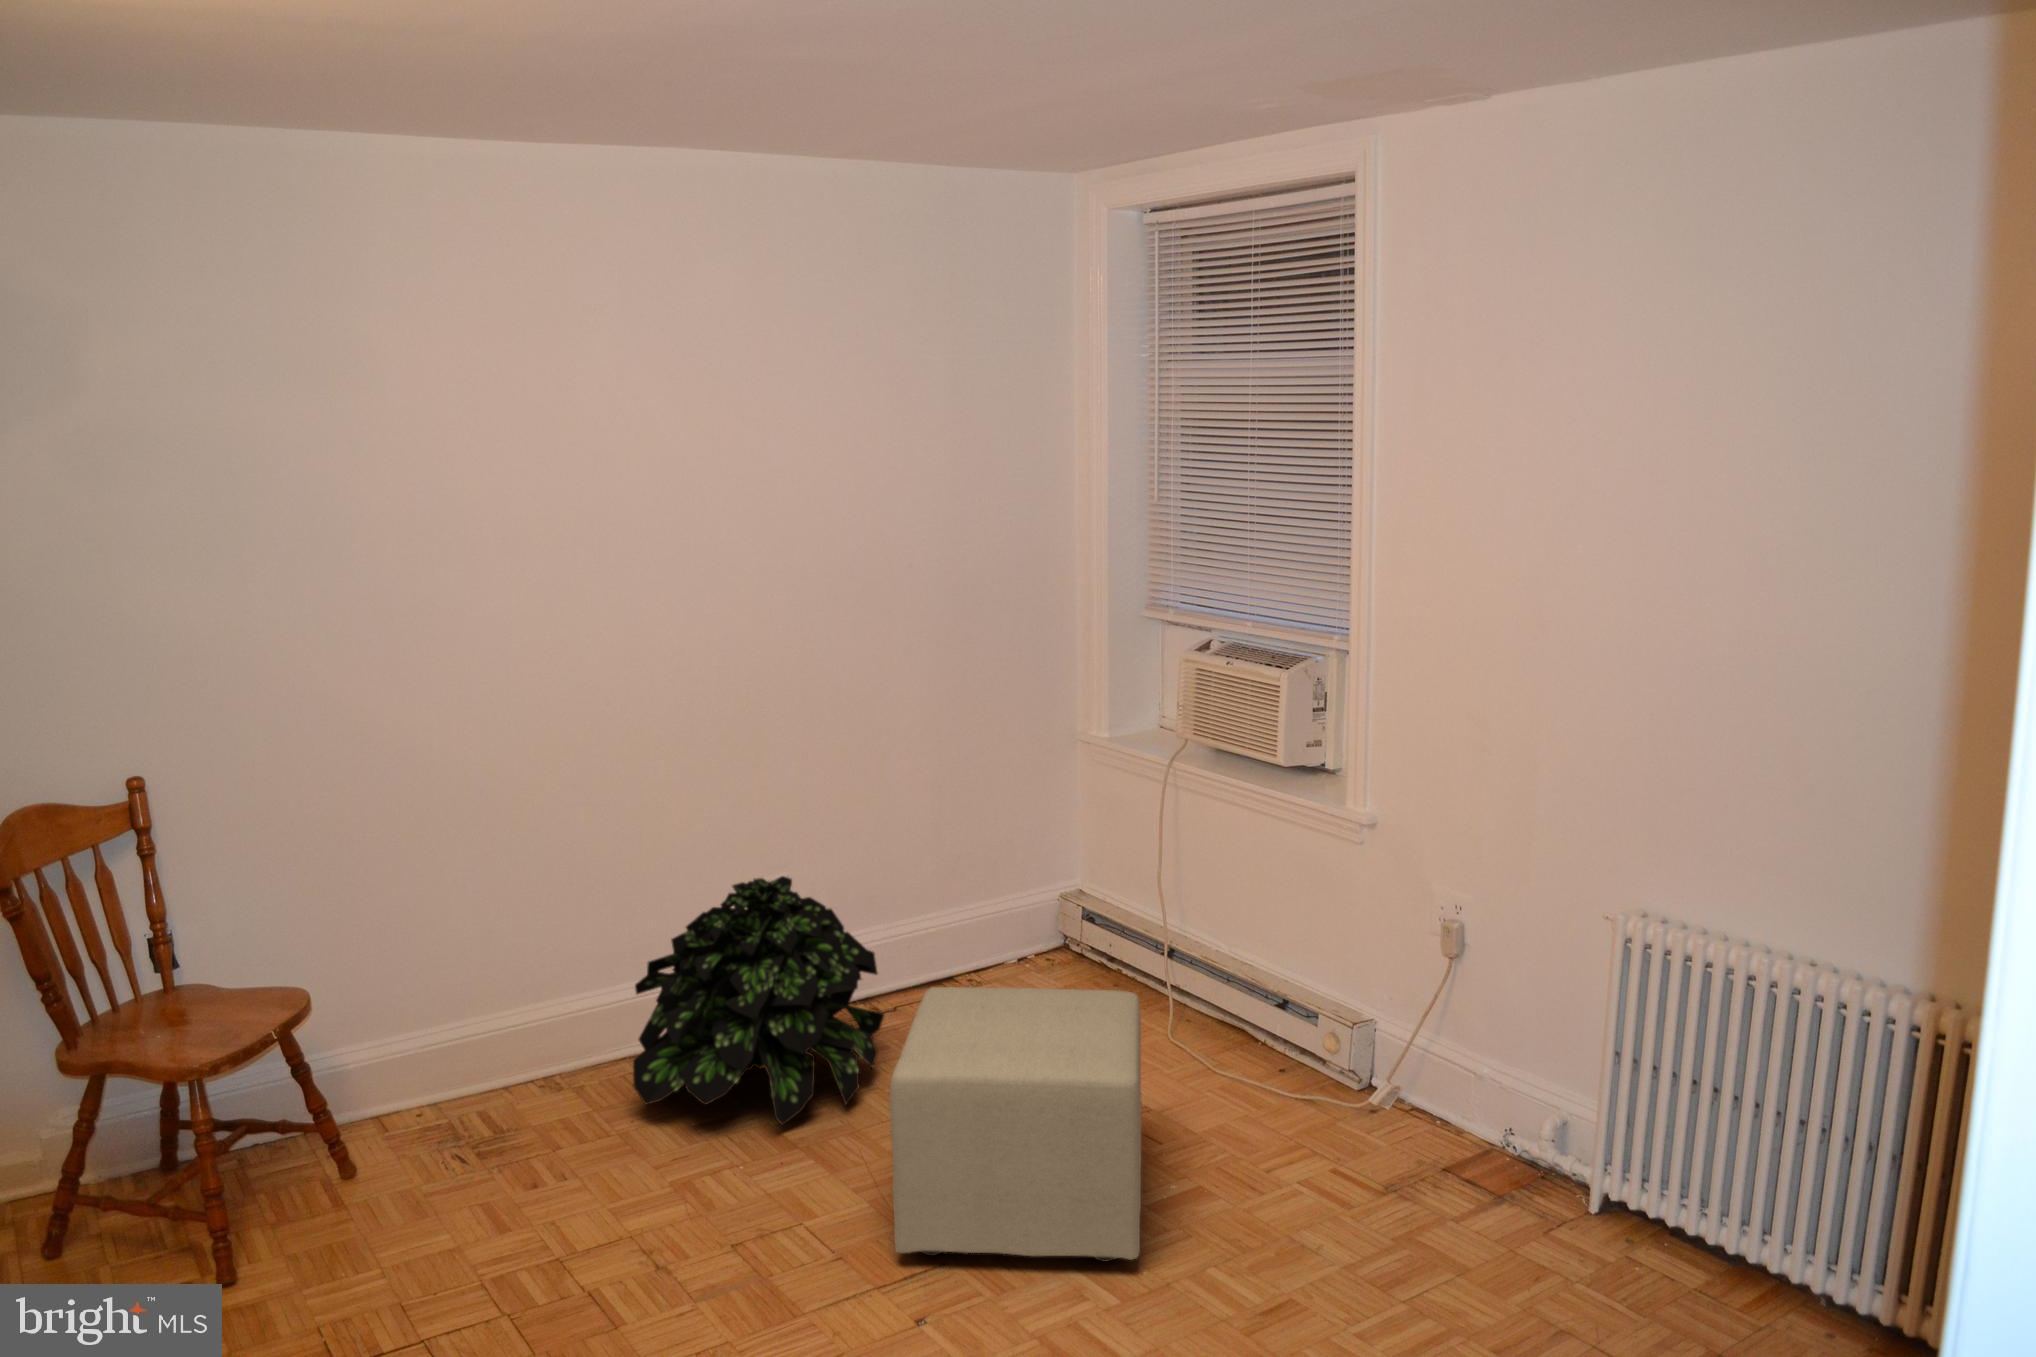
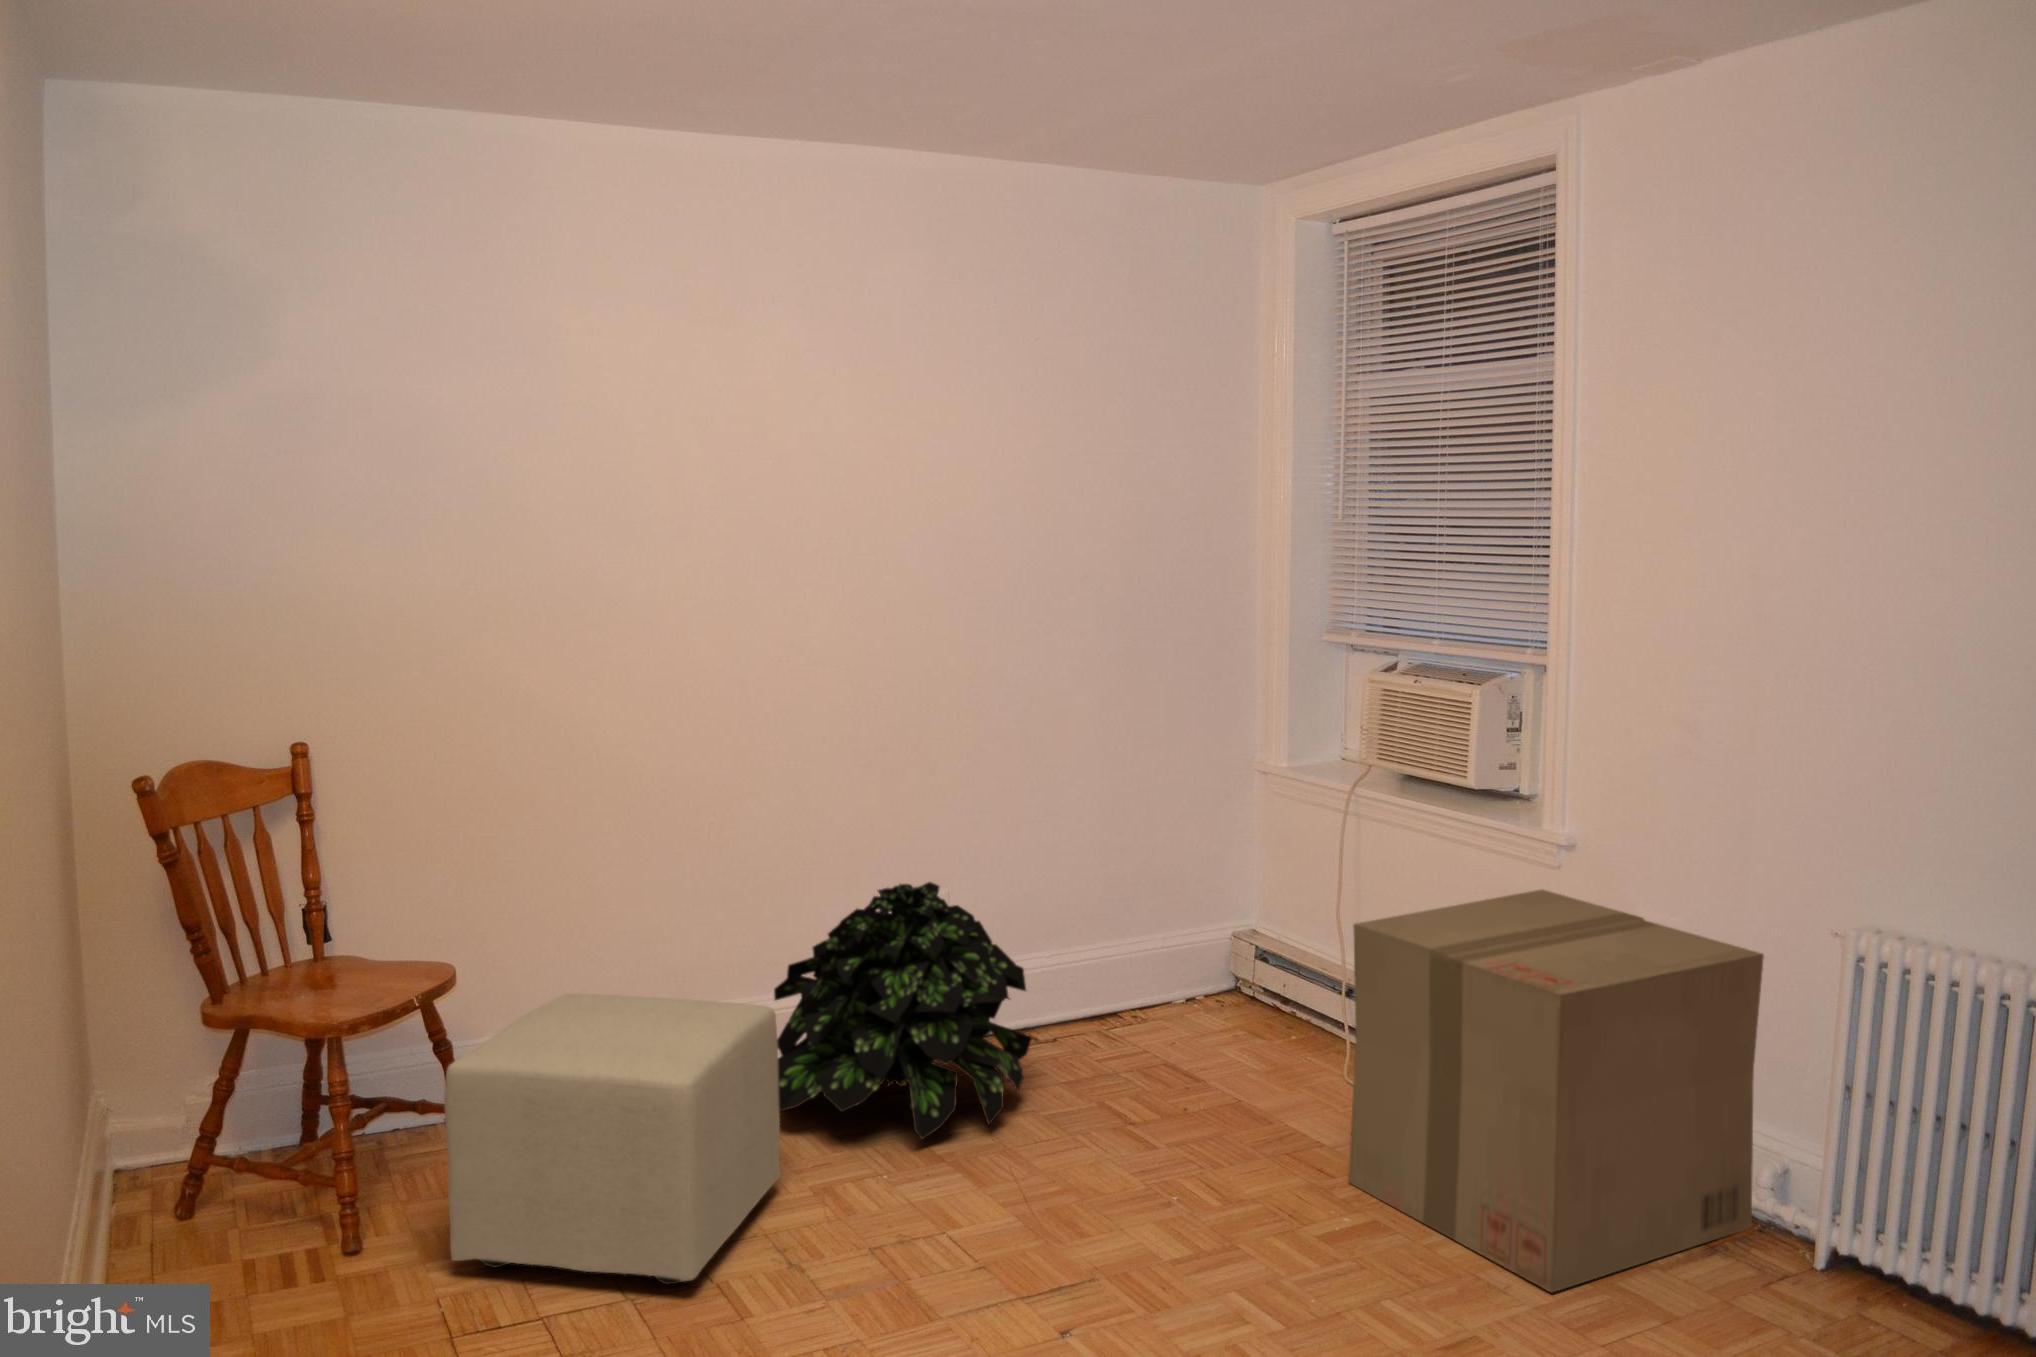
cardboard box: none [1179,865,1544,1252] -> present [1349,890,1764,1292]
ottoman: present [889,987,1141,1262] -> present [444,994,780,1284]

